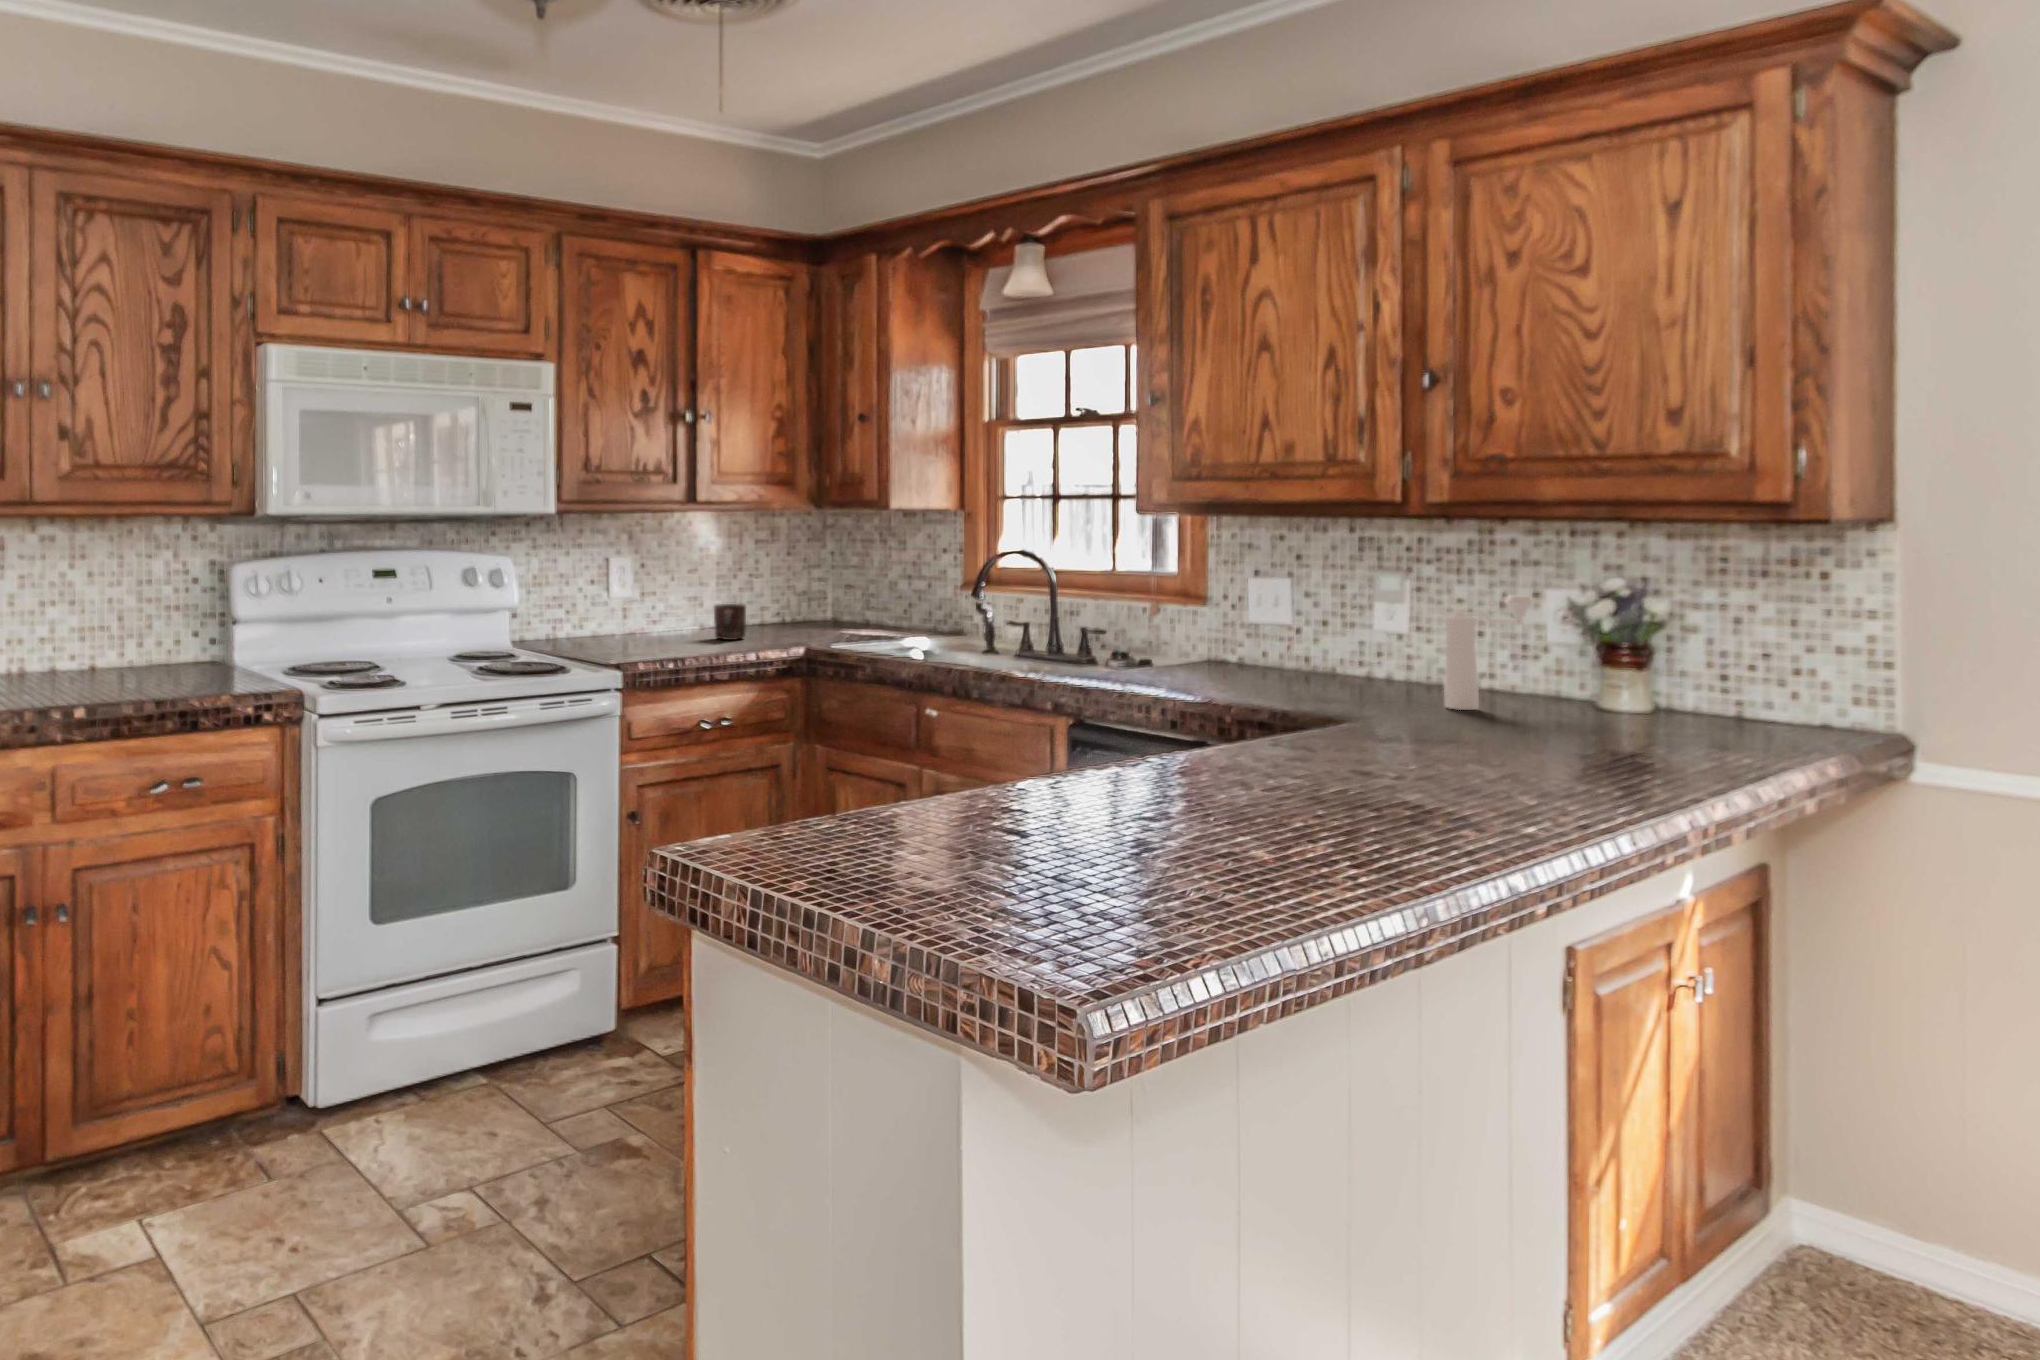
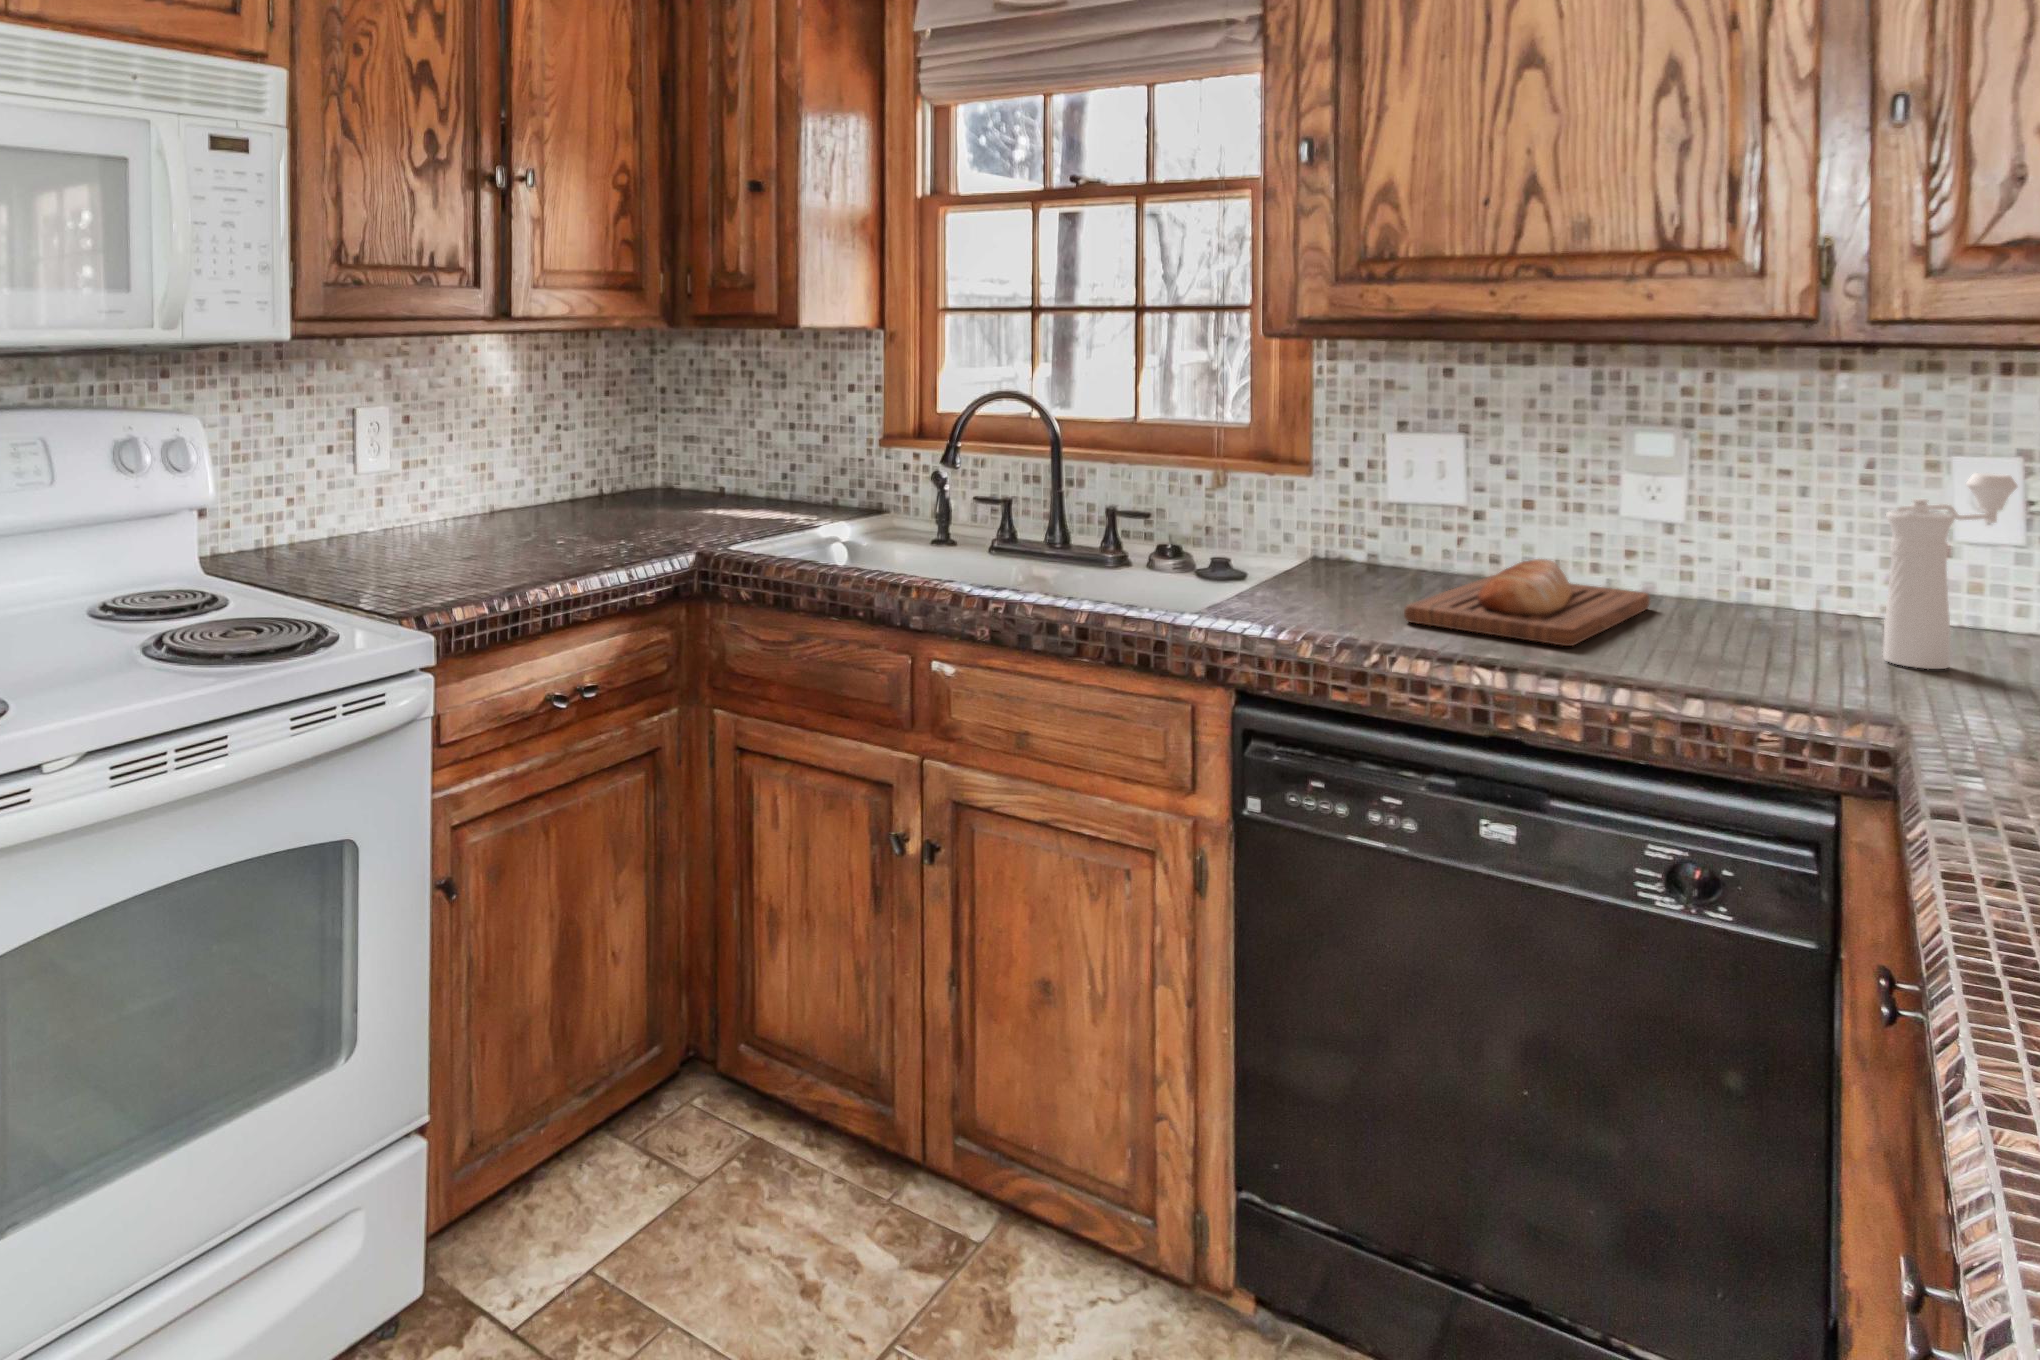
mug: present [714,604,746,640] -> none [525,478,576,536]
bread loaf: none [1188,654,1370,696] -> present [1404,559,1650,646]

